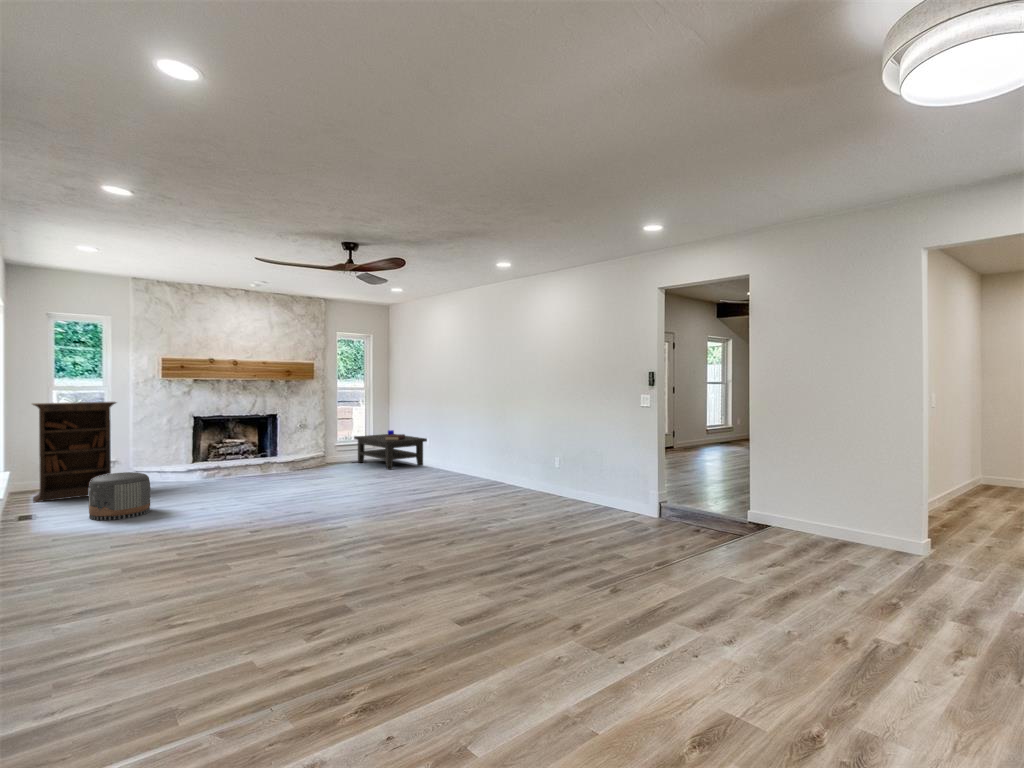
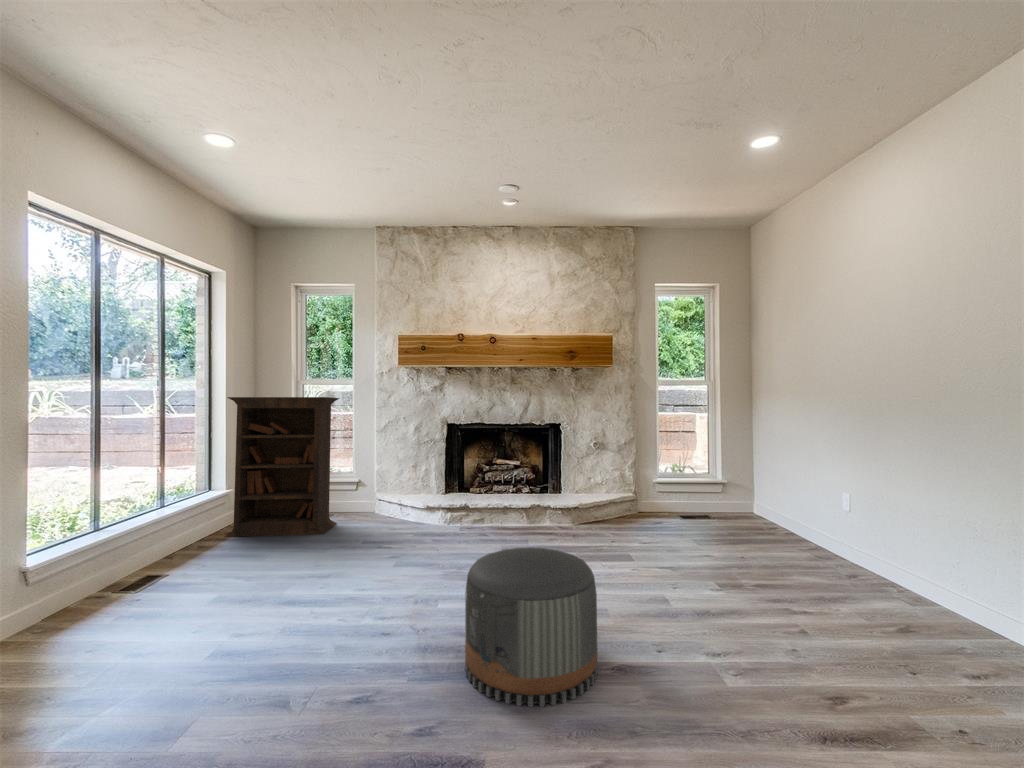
coffee table: present [354,430,427,470] -> none [688,461,854,547]
pouf: present [89,472,150,520] -> present [465,548,598,707]

